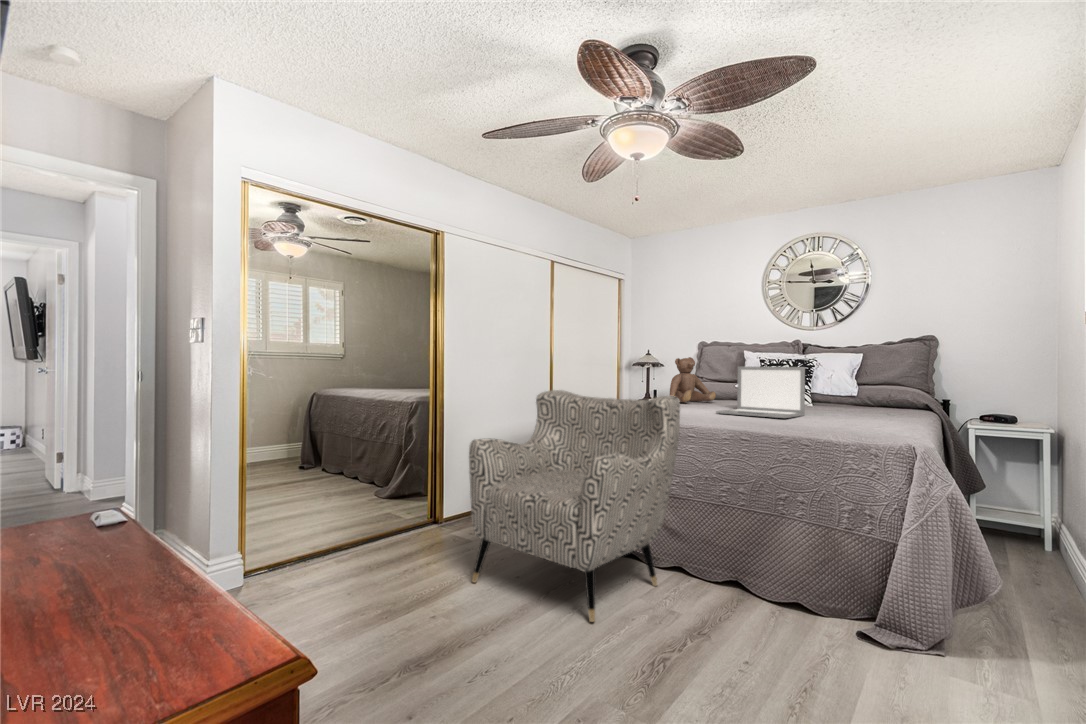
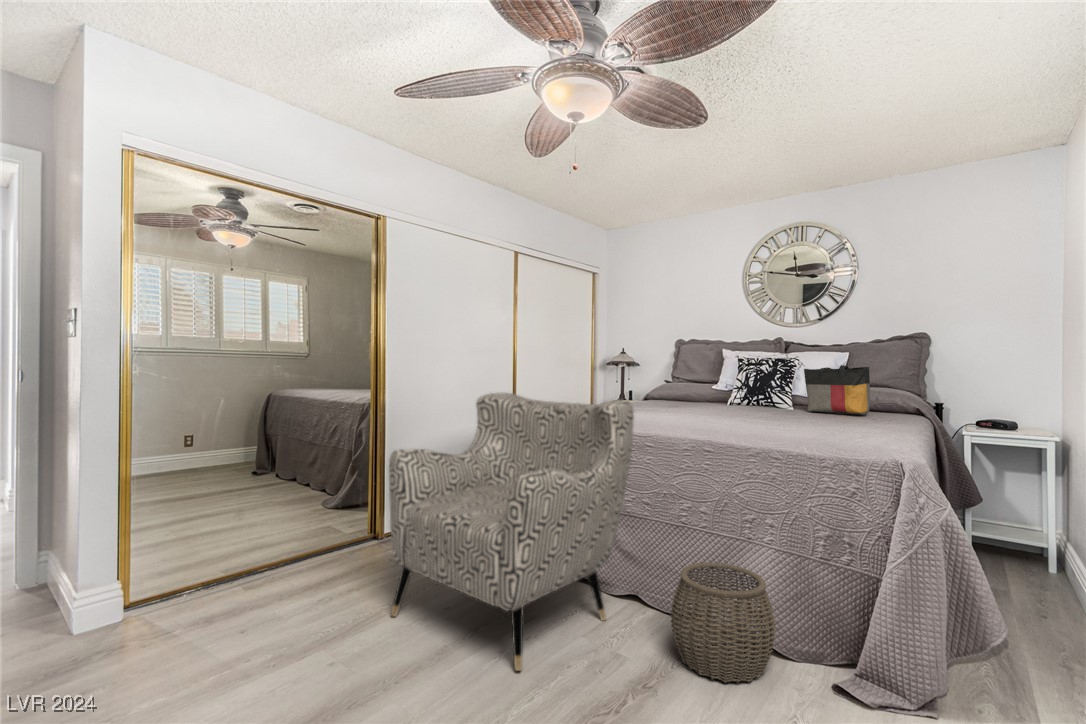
teddy bear: present [670,357,716,402] -> none [637,356,688,405]
laptop: present [716,366,805,418] -> none [682,366,782,425]
tote bag: none [823,366,883,410] -> present [804,365,870,415]
woven basket: none [718,534,808,631] -> present [670,563,776,683]

